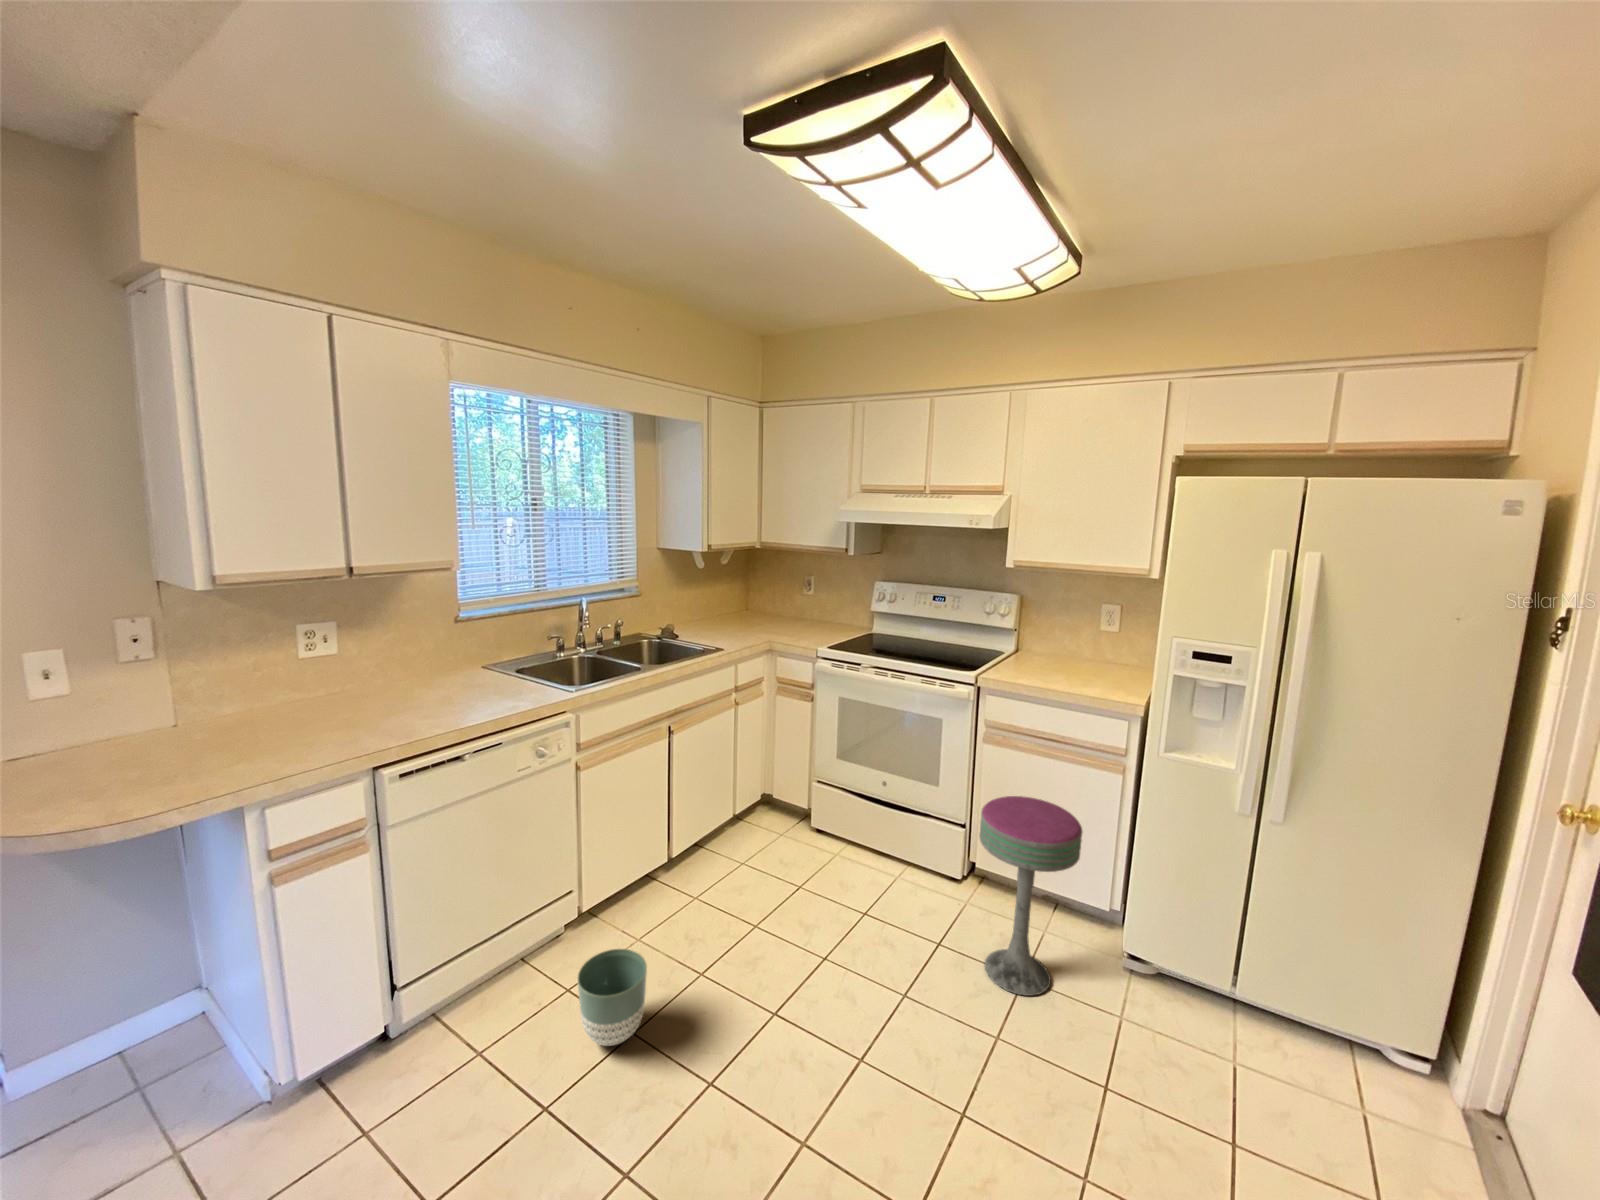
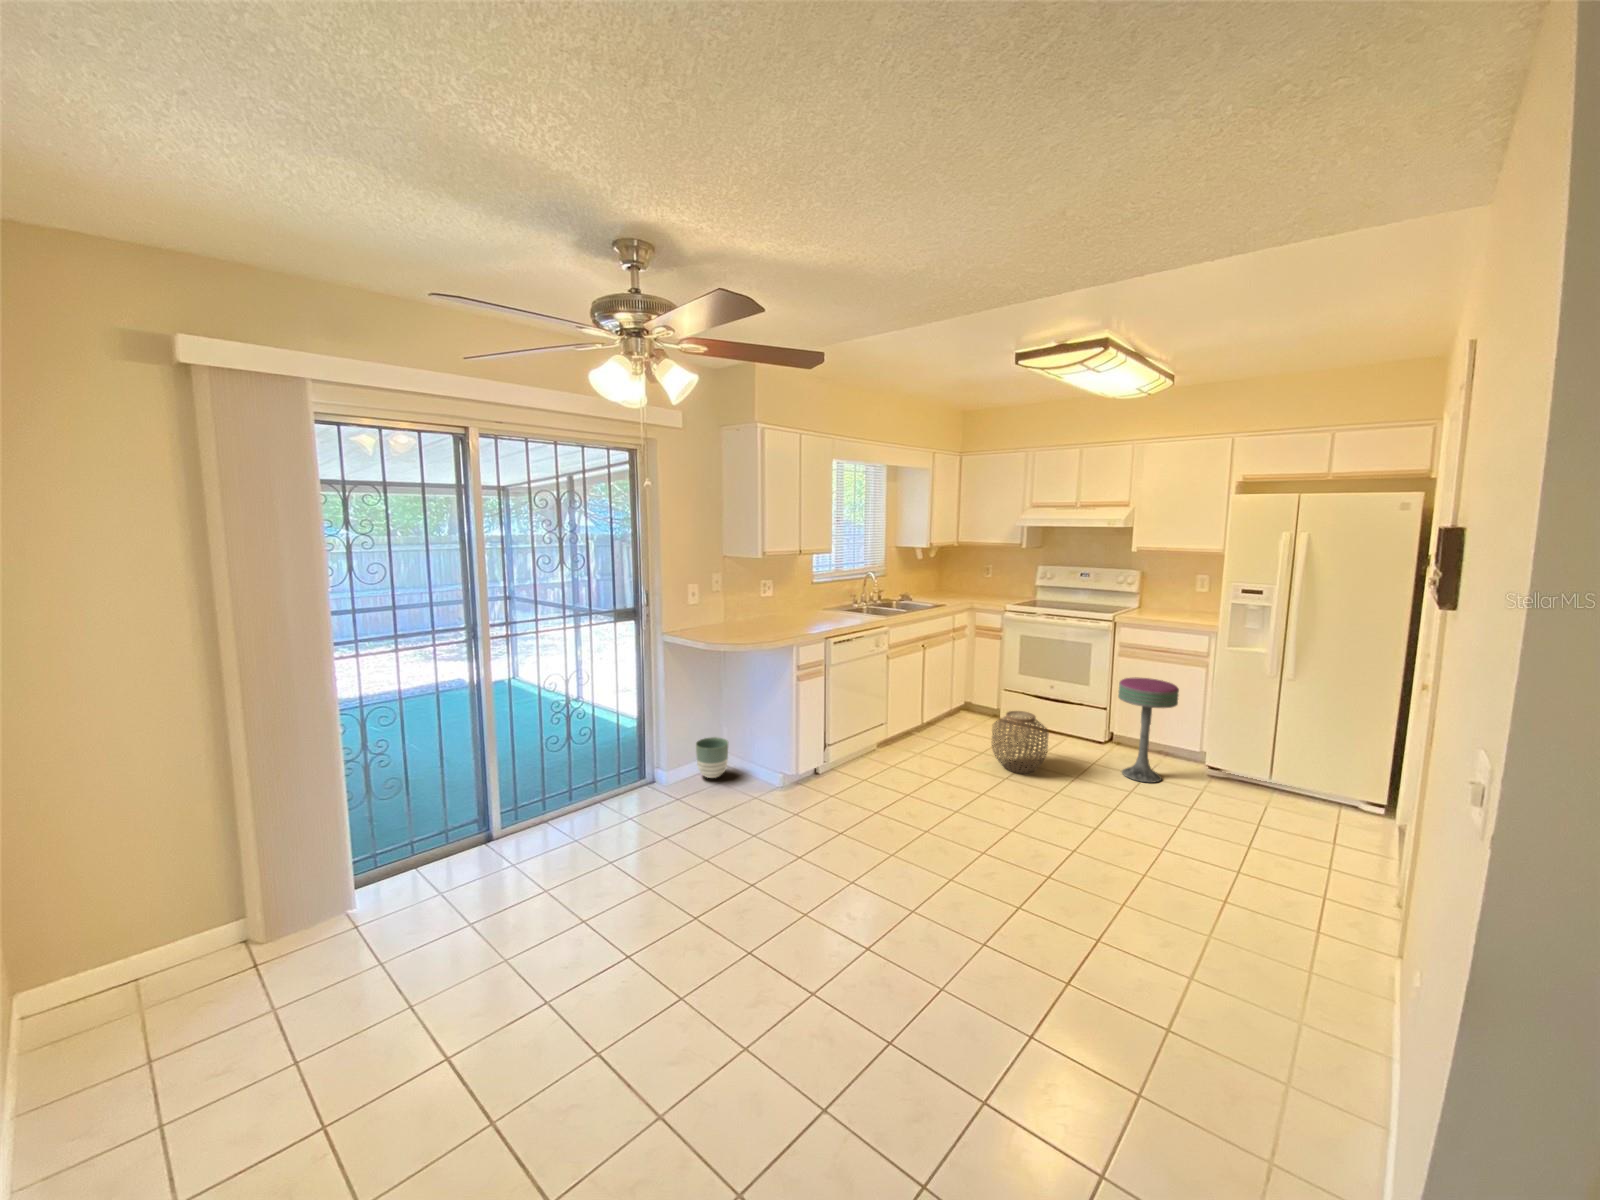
woven basket: none [760,861,858,986] -> present [992,711,1048,773]
planter: present [577,949,647,1046] -> present [696,737,728,778]

